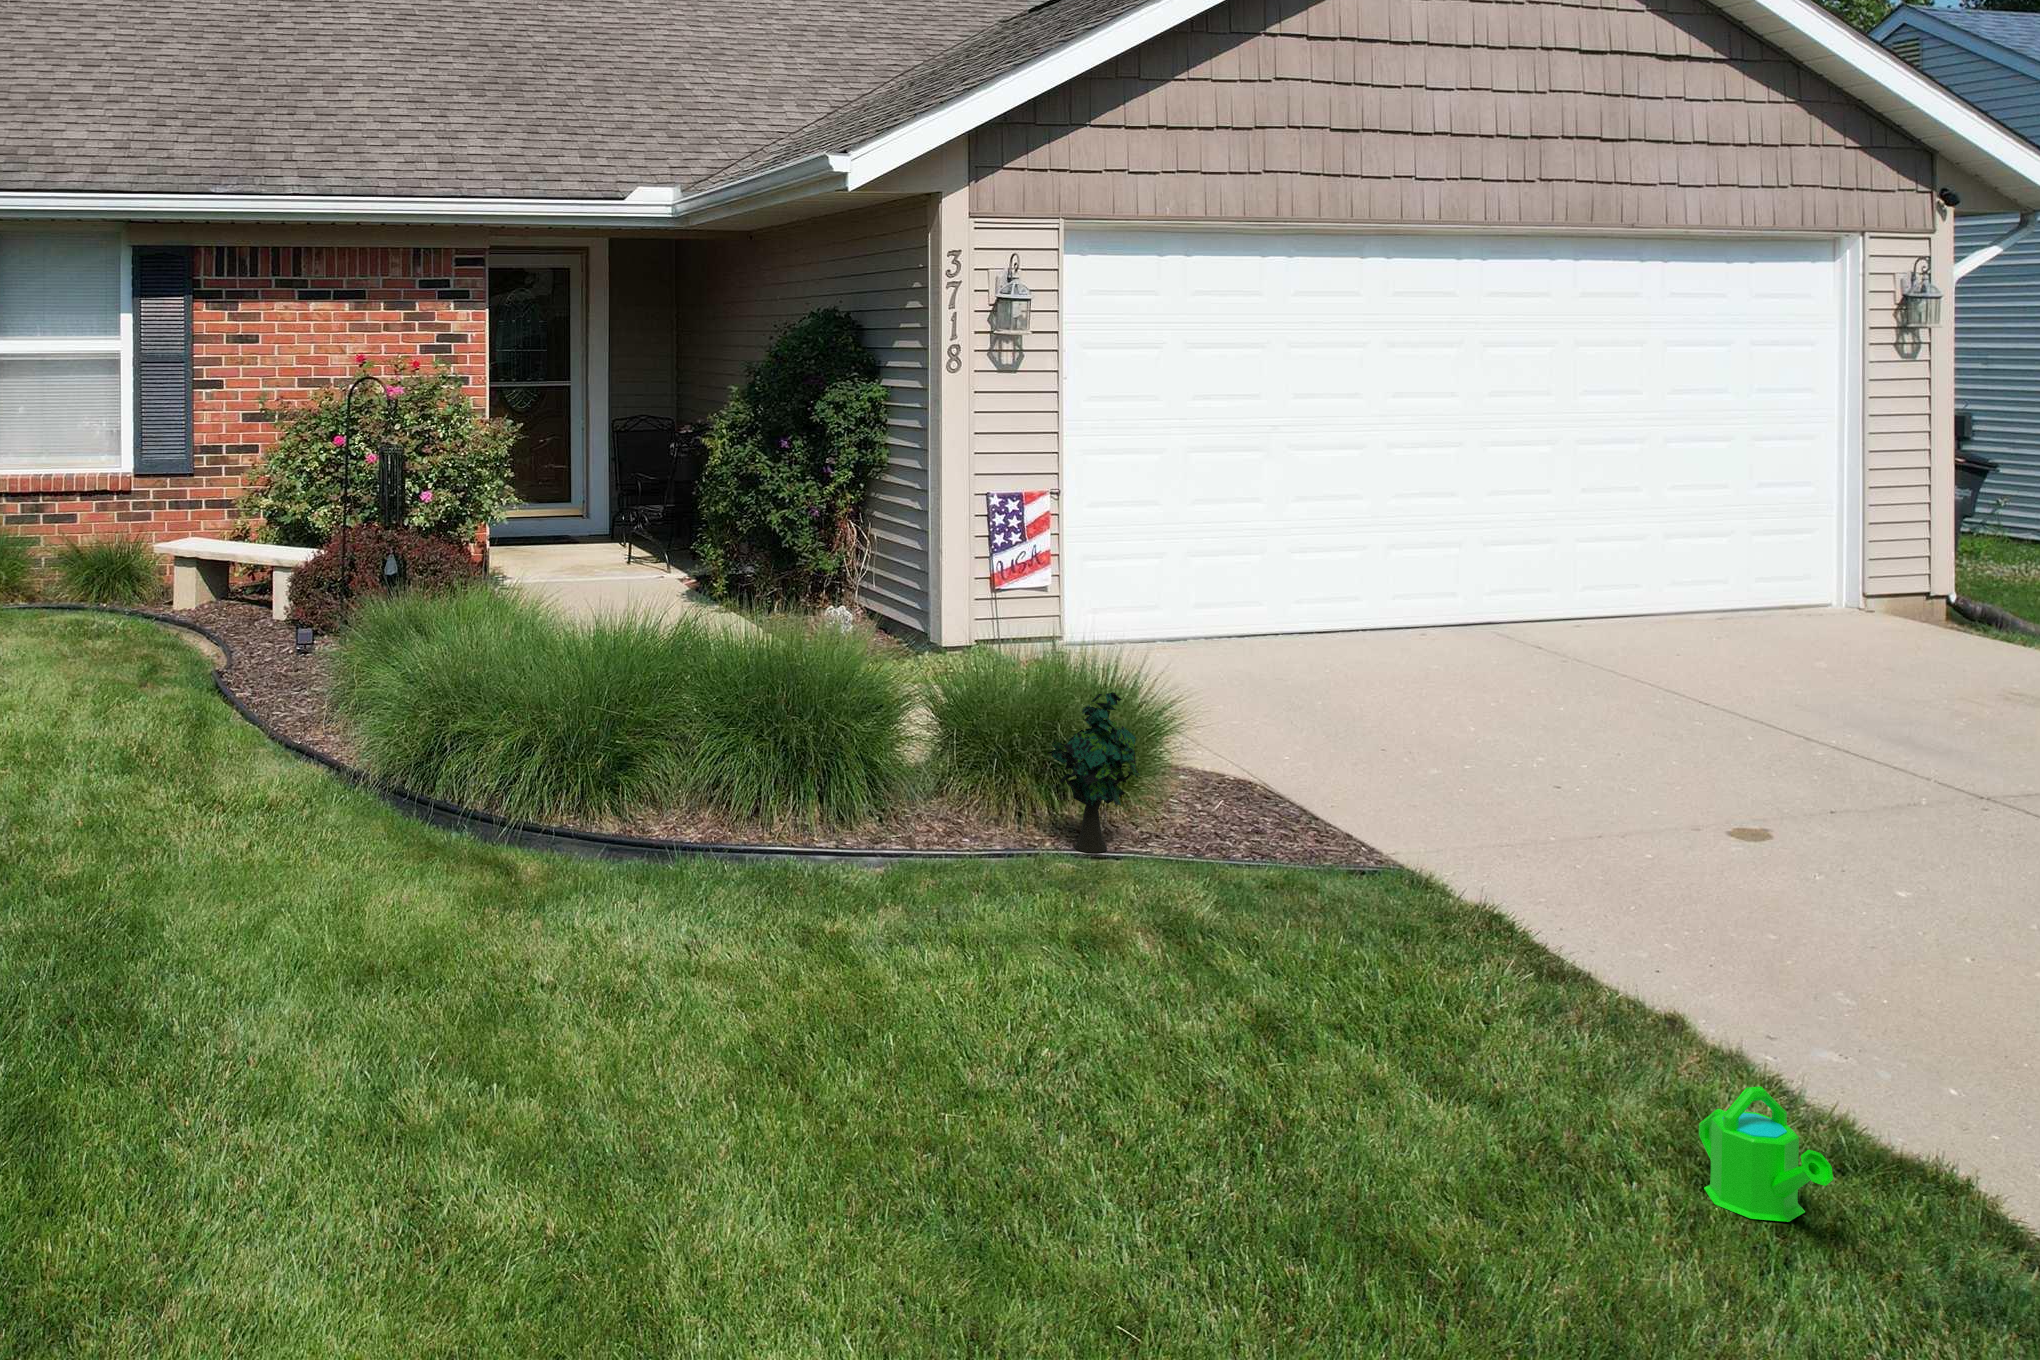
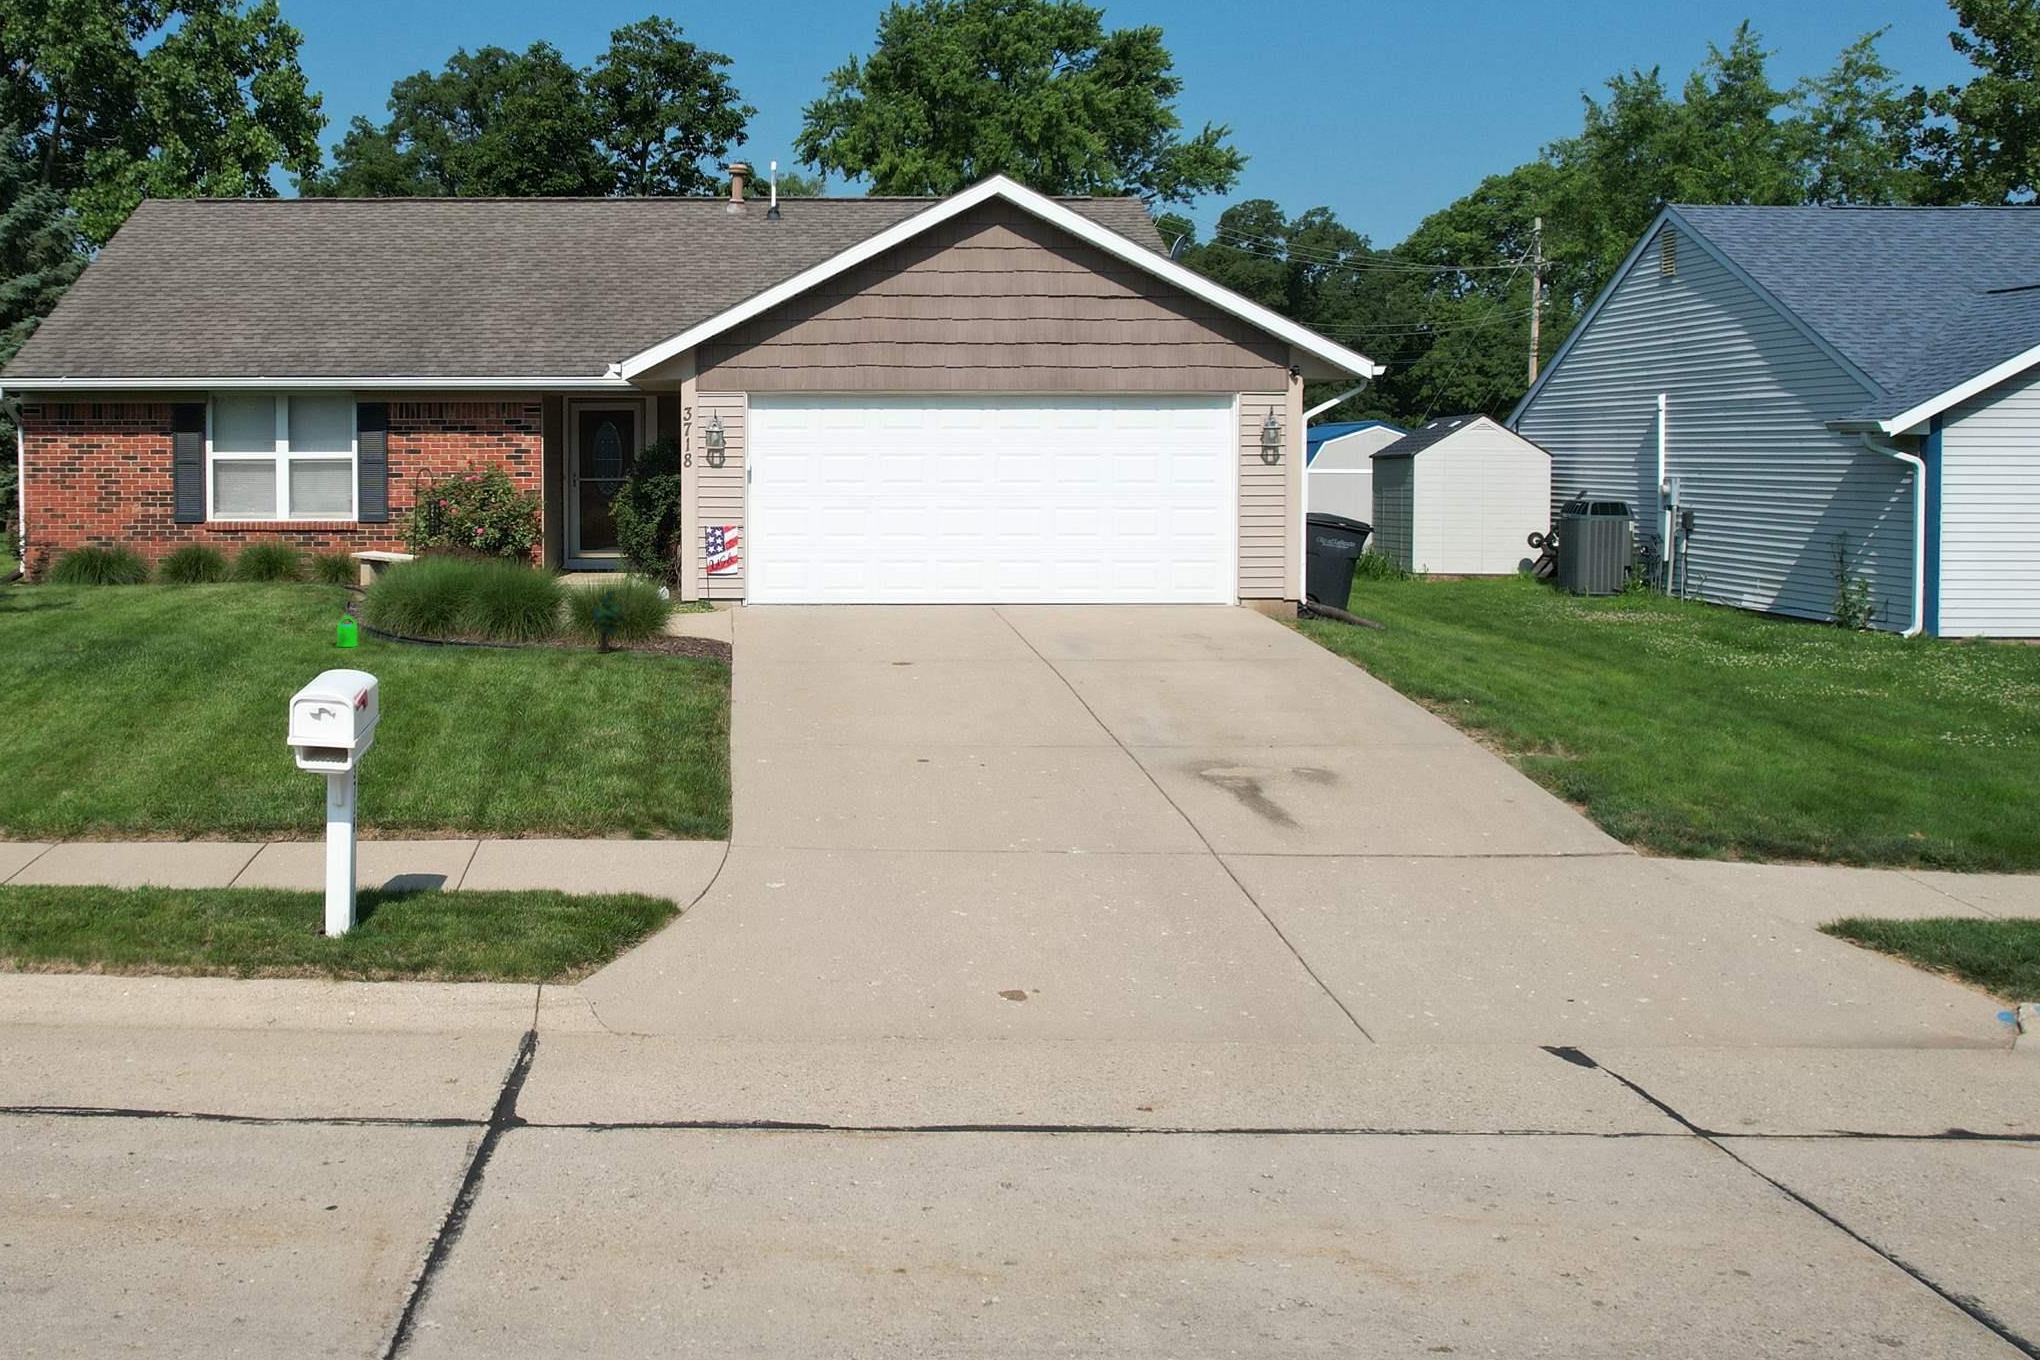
watering can: present [1699,1086,1833,1222] -> present [336,615,357,647]

